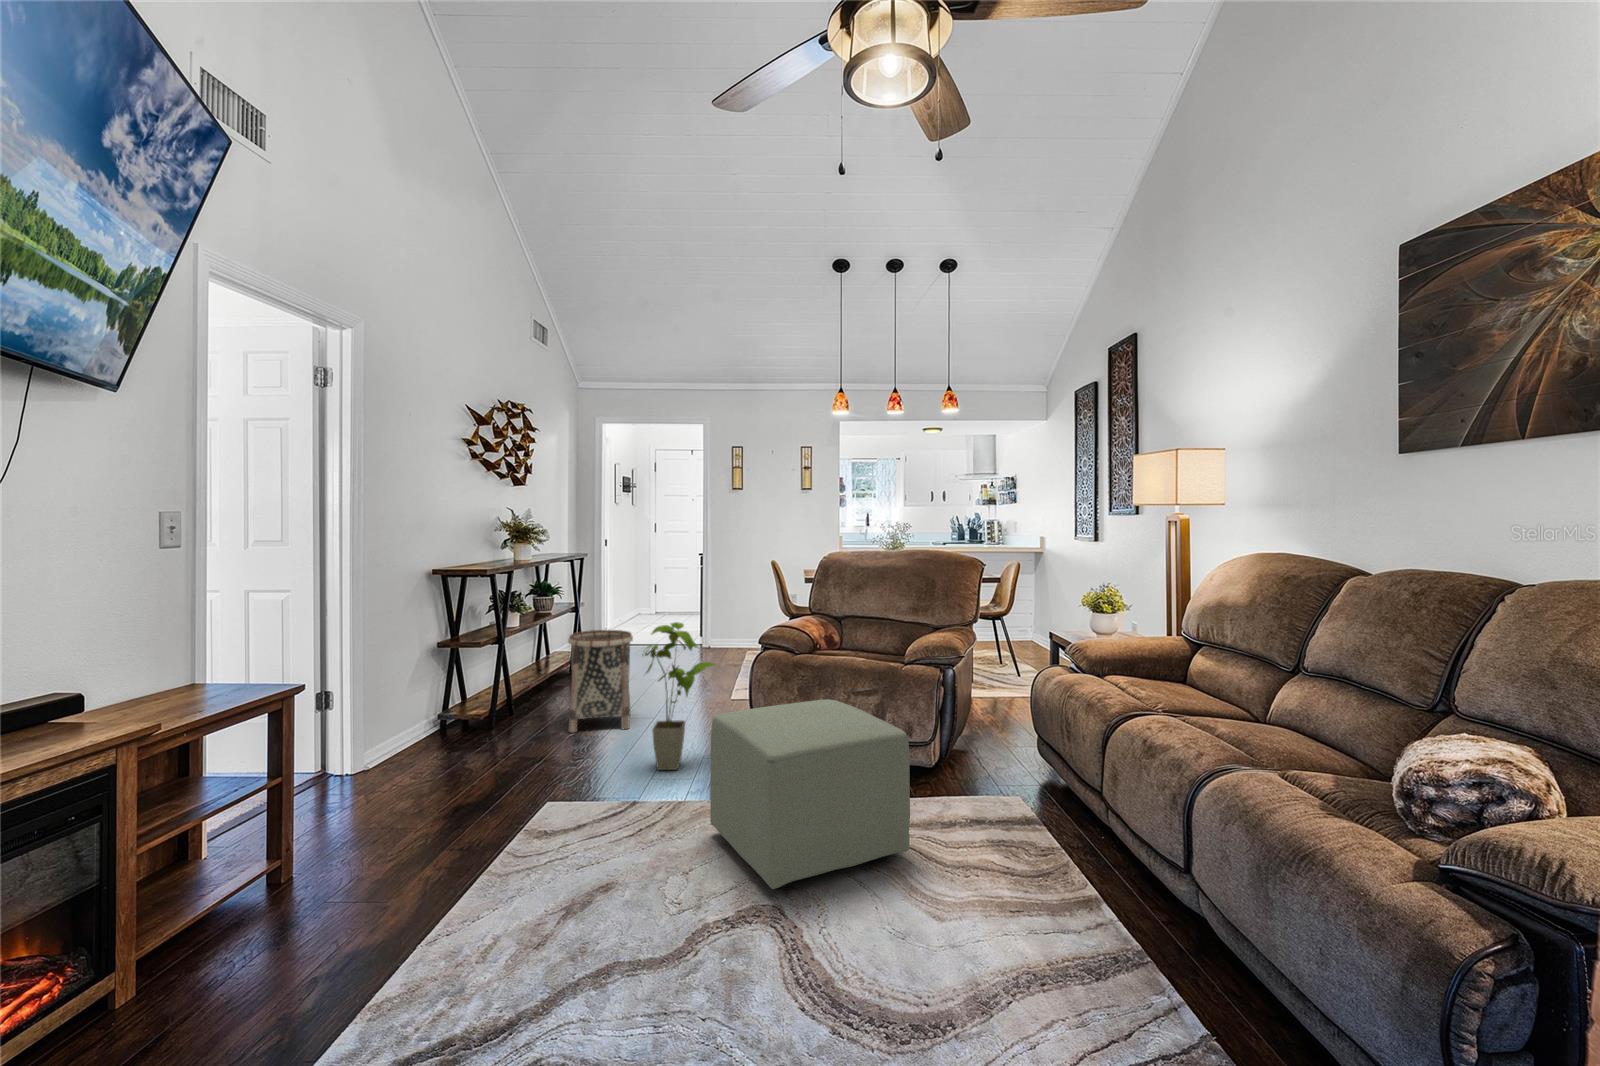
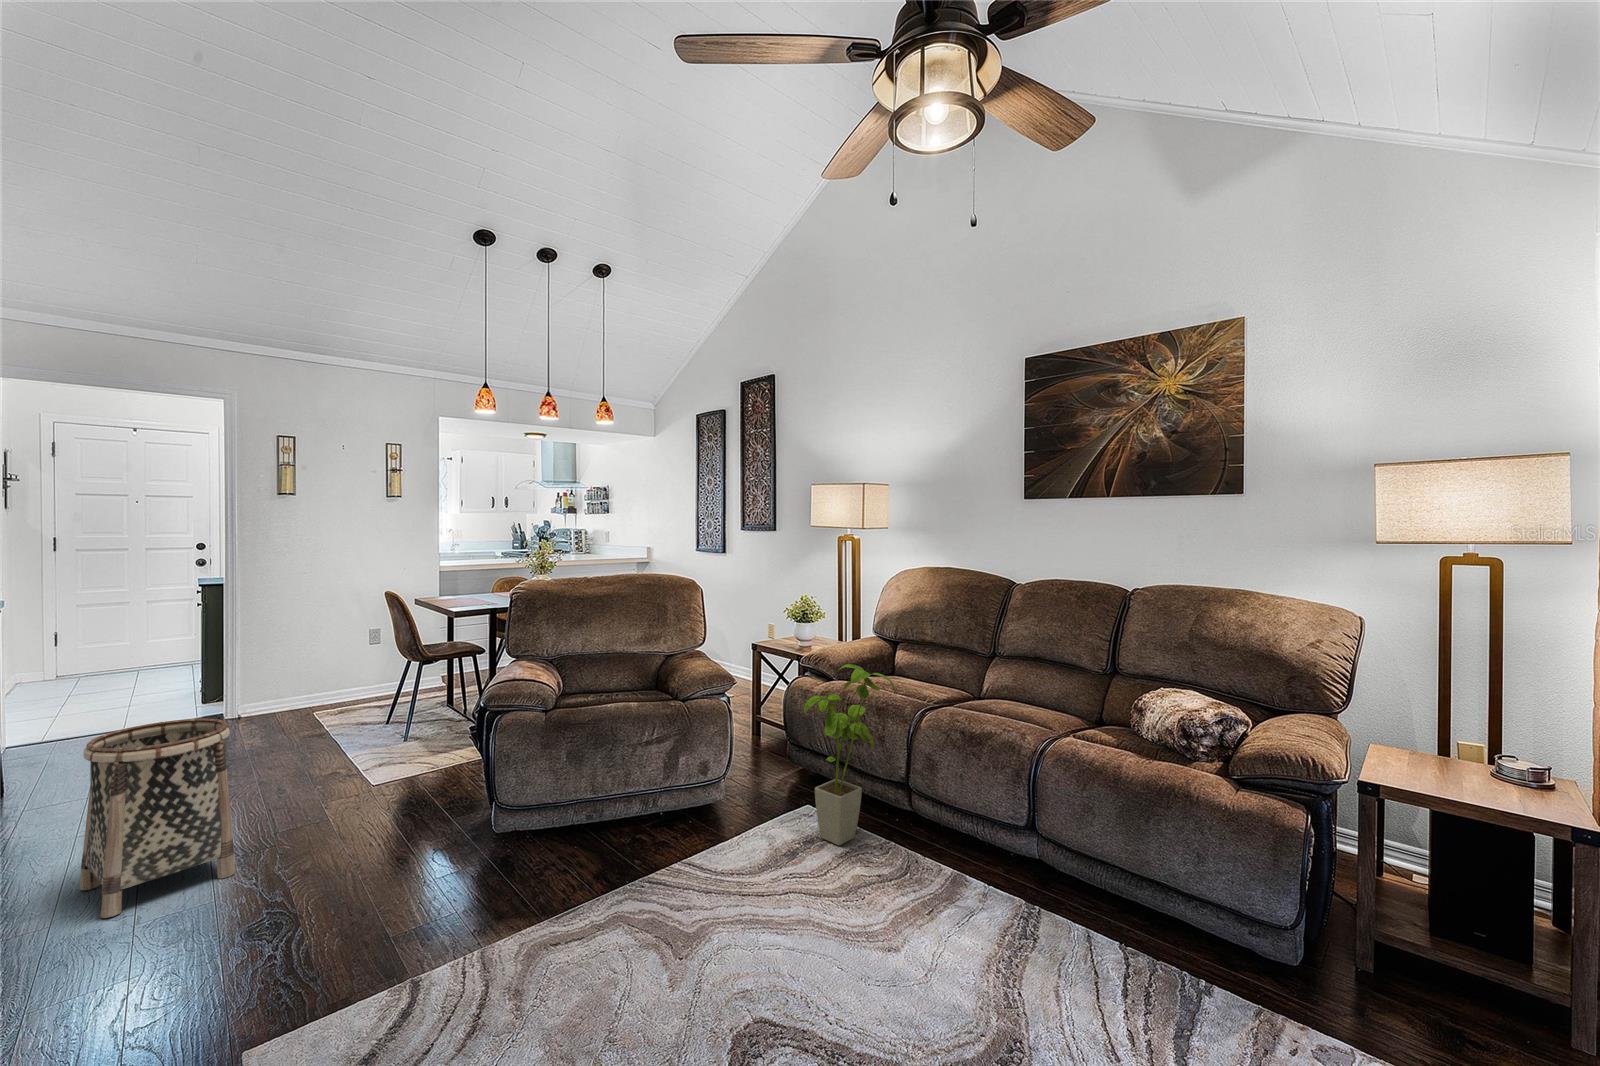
house plant: present [645,622,715,770] -> present [804,664,896,845]
ottoman: present [710,699,910,889] -> none [571,755,808,1007]

